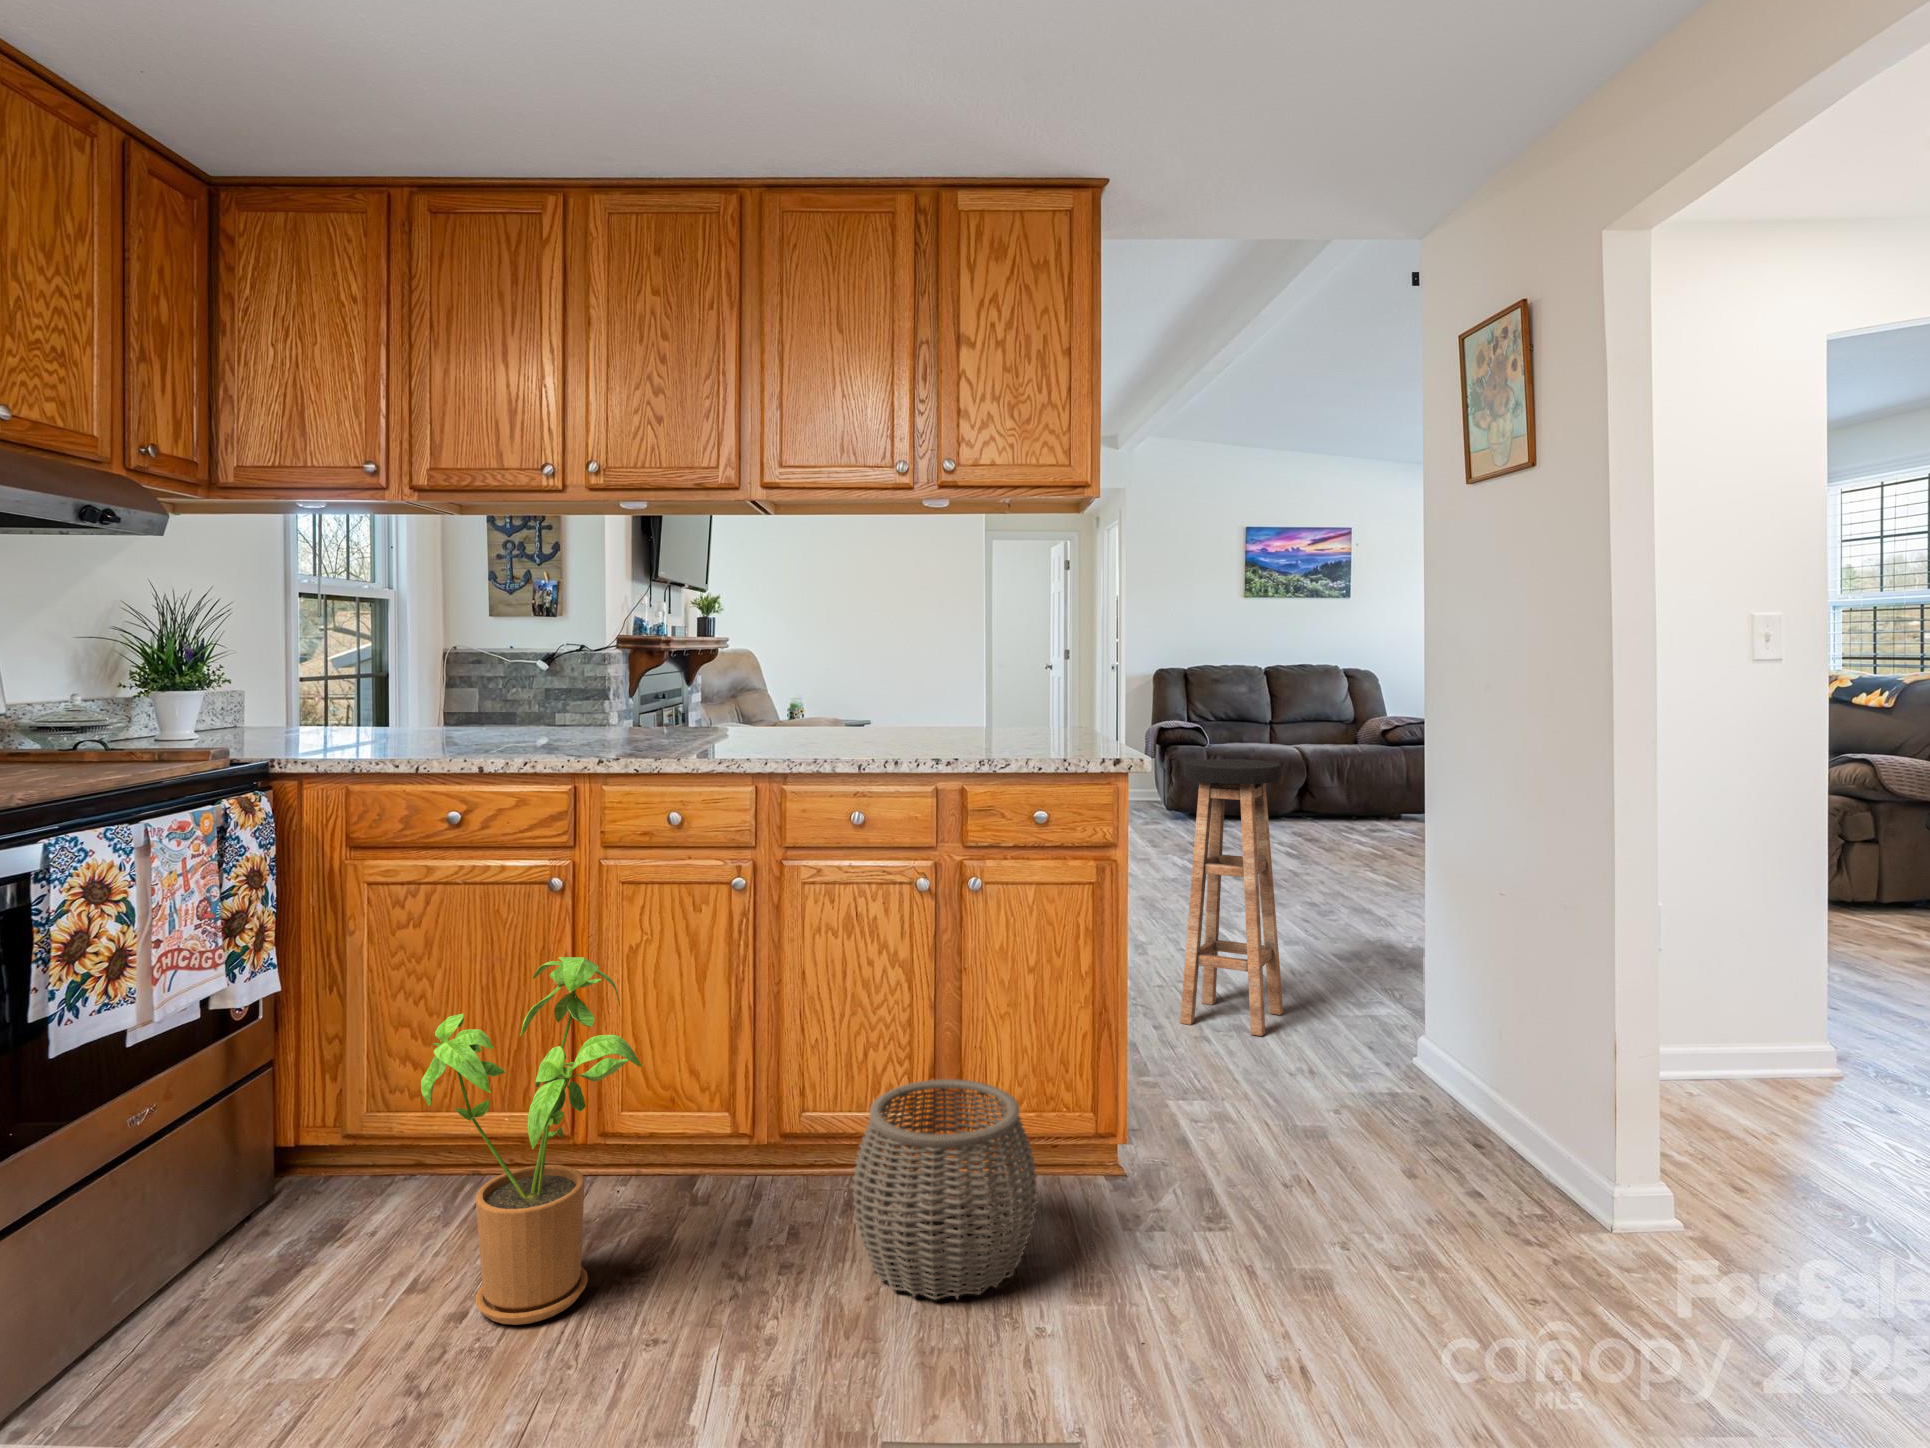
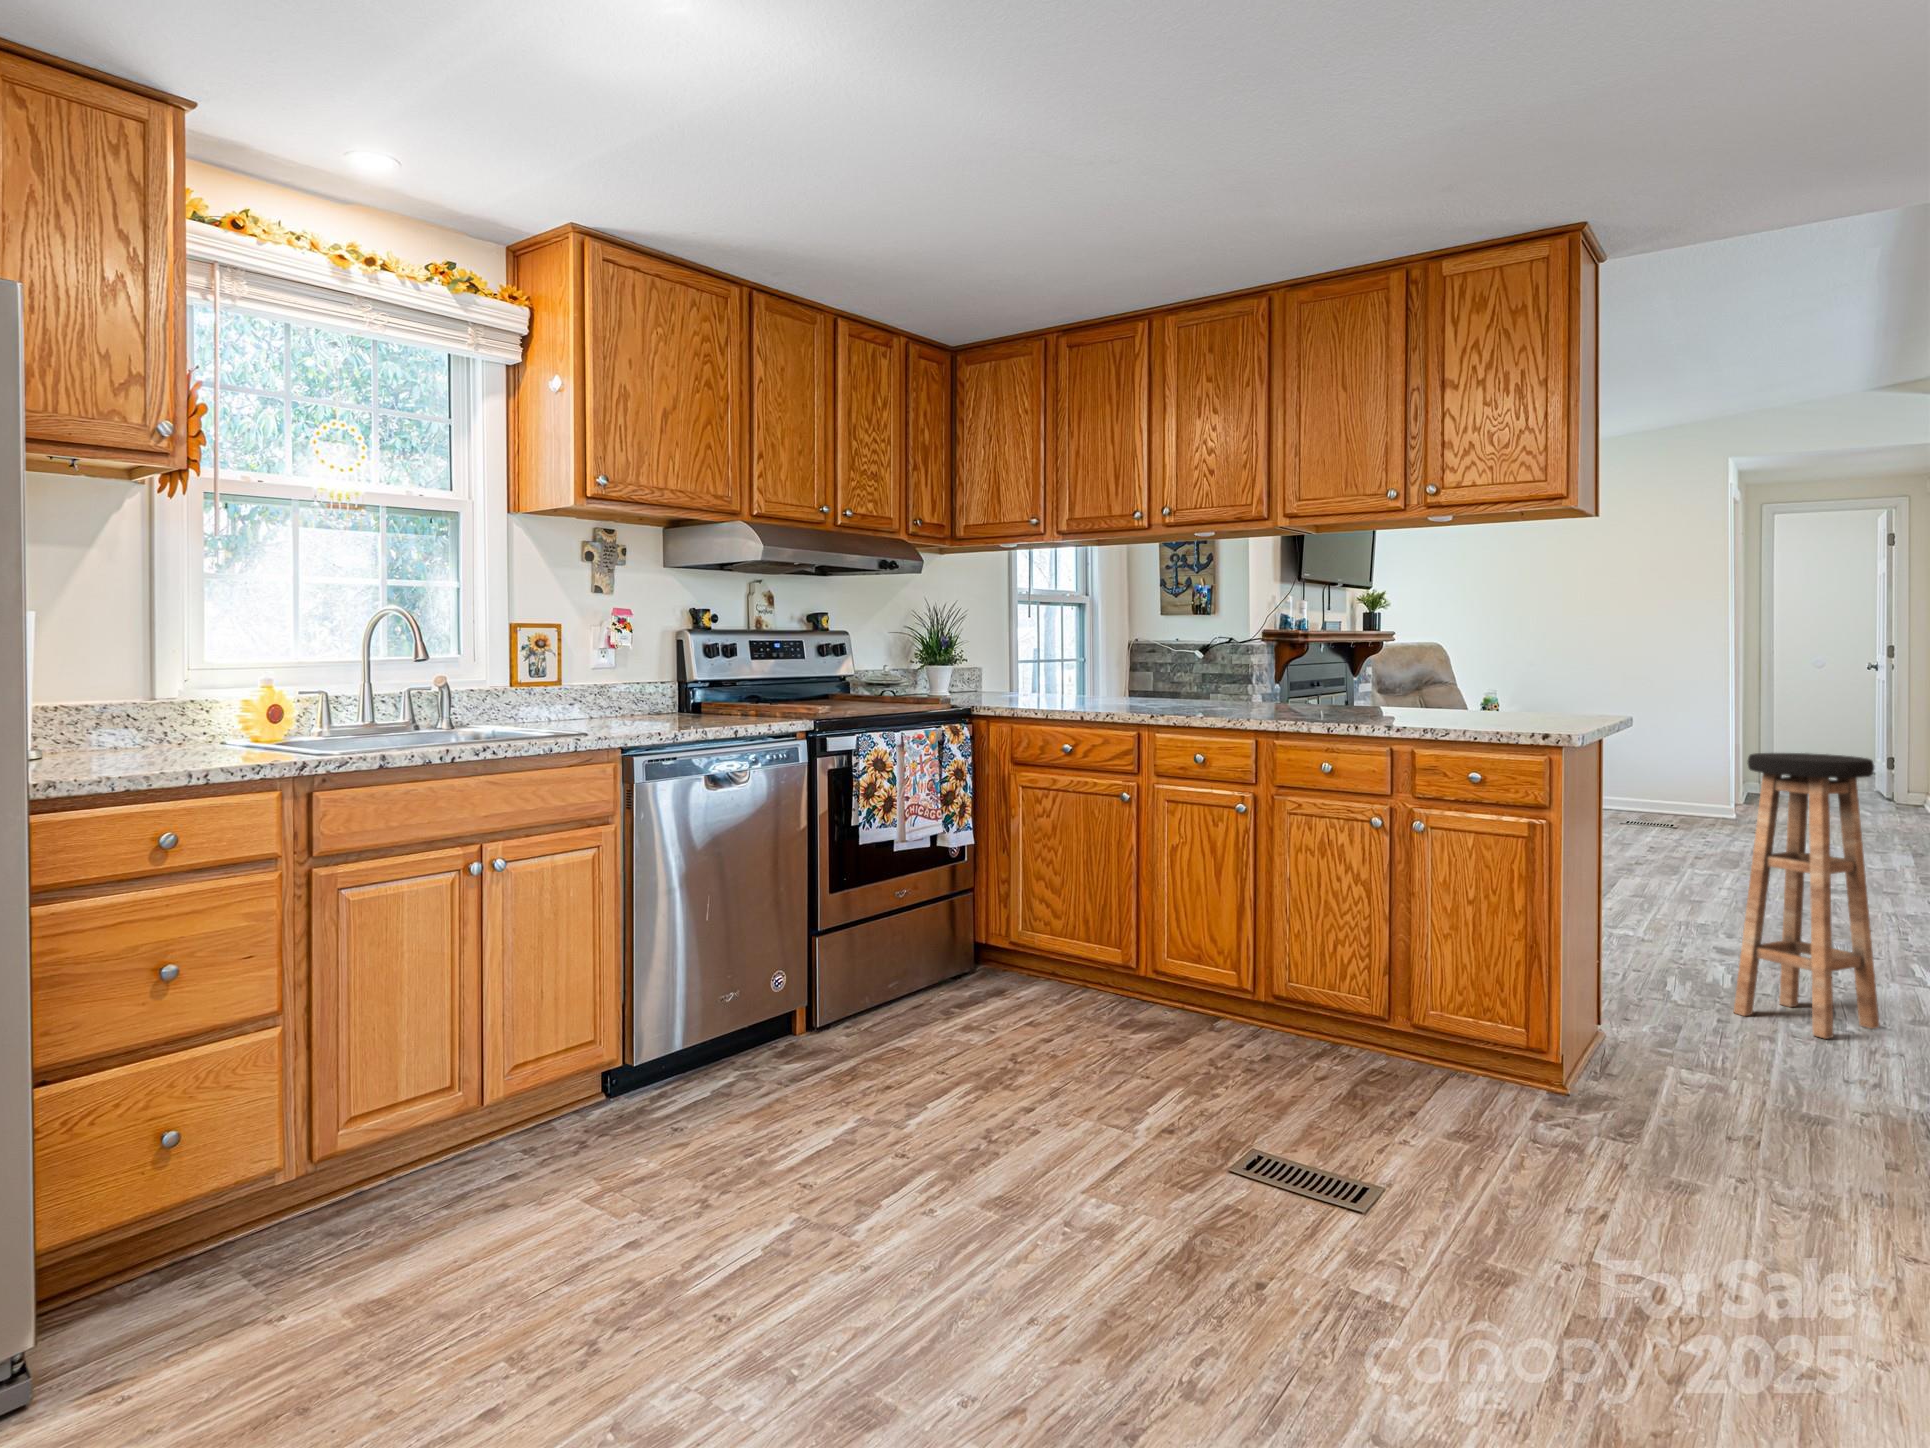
house plant: present [421,957,642,1325] -> none [1028,834,1149,1053]
woven basket: present [852,1079,1038,1300] -> none [1292,963,1439,1114]

